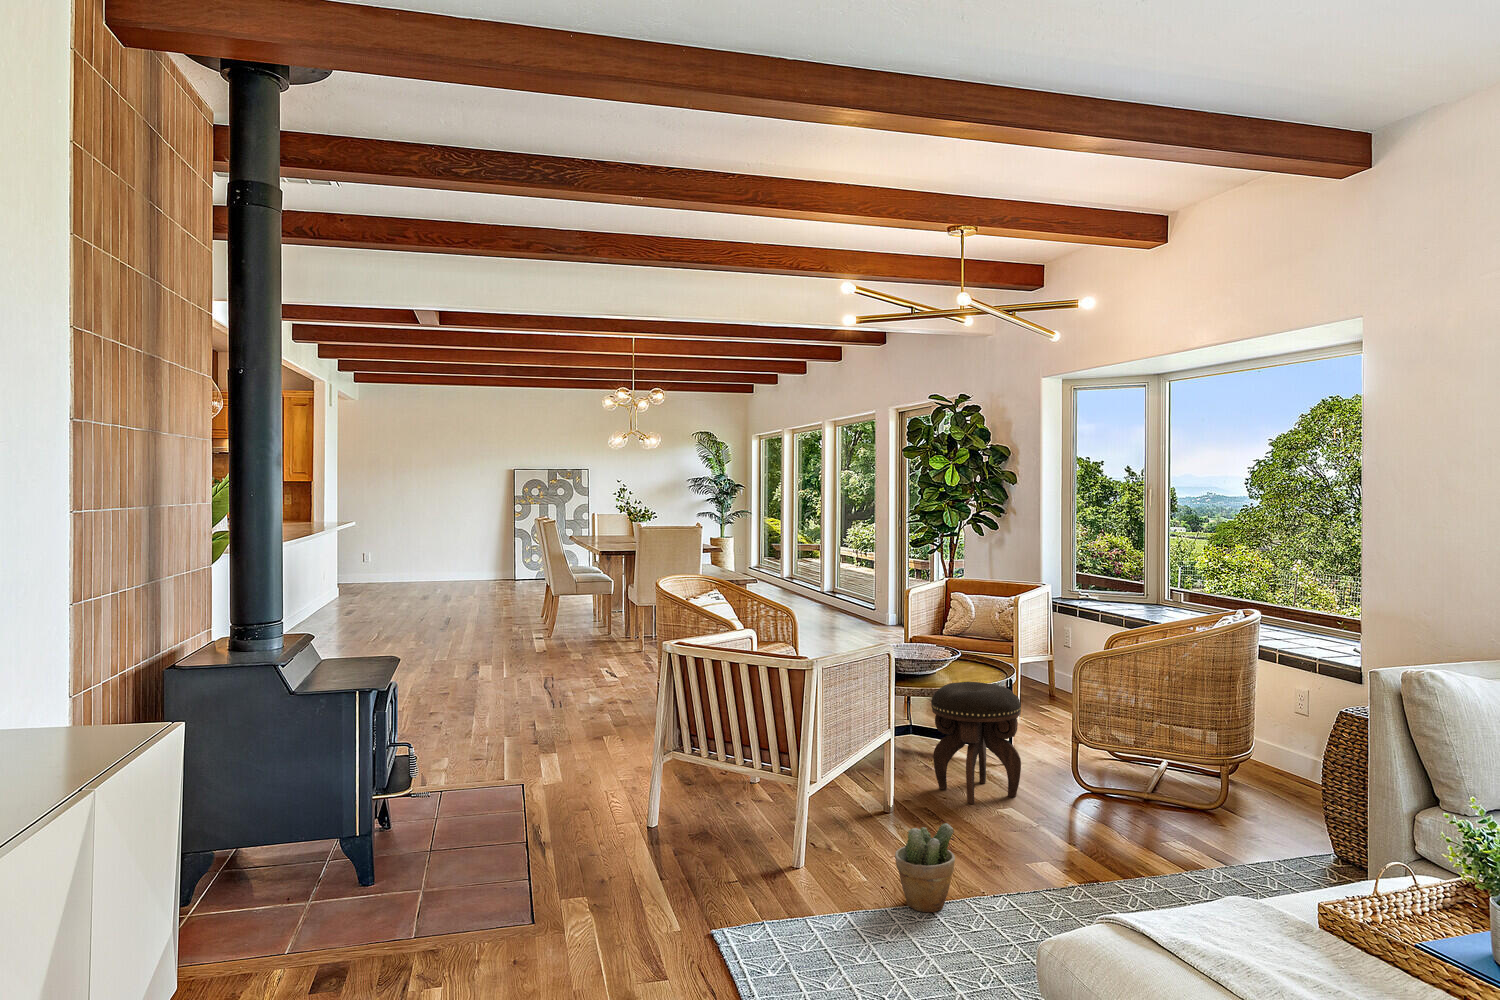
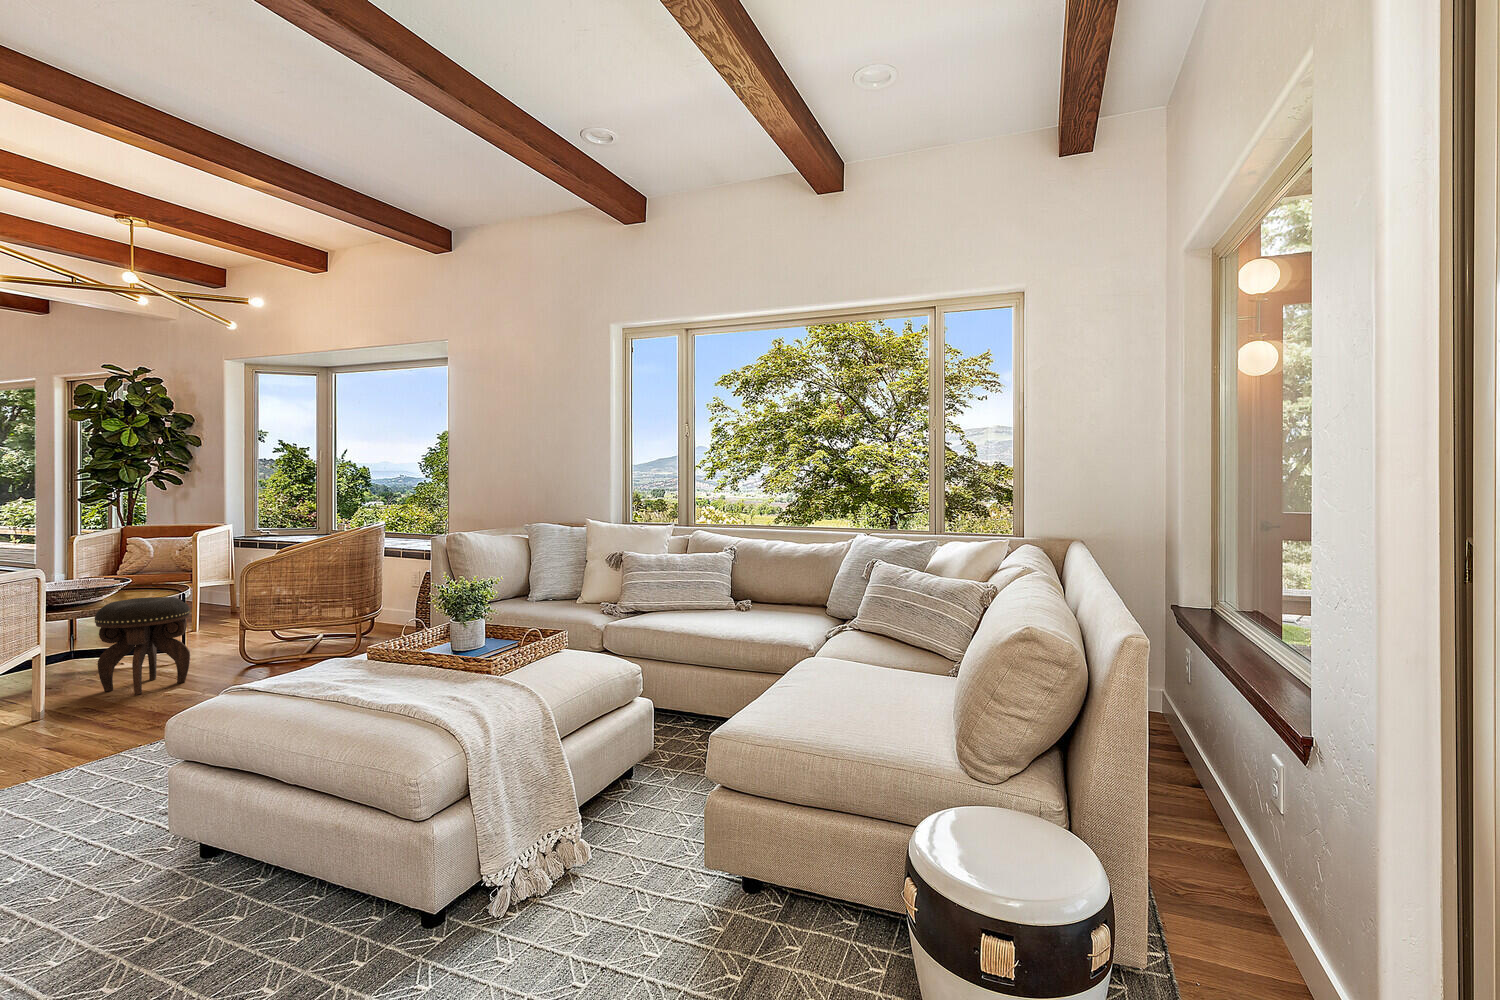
potted plant: present [895,823,955,912] -> none [43,695,111,771]

